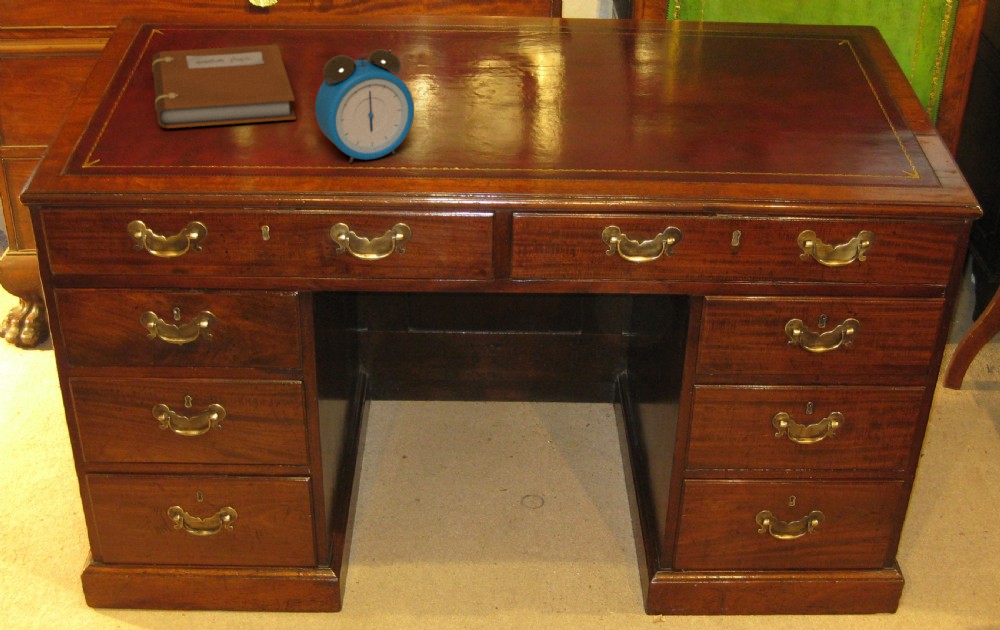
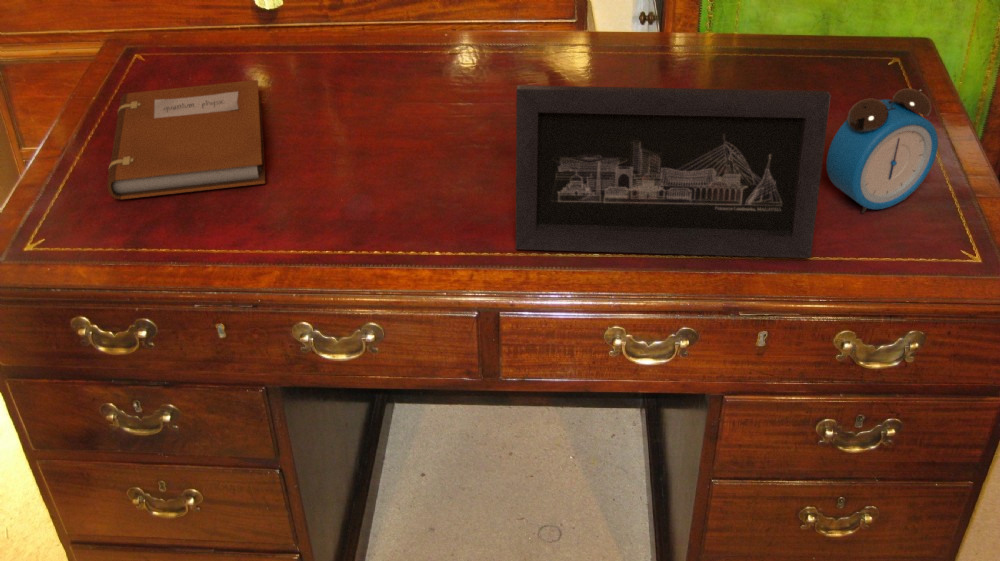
picture frame: none [525,19,790,170] -> present [516,85,831,258]
alarm clock: present [315,49,414,163] -> present [826,89,938,213]

